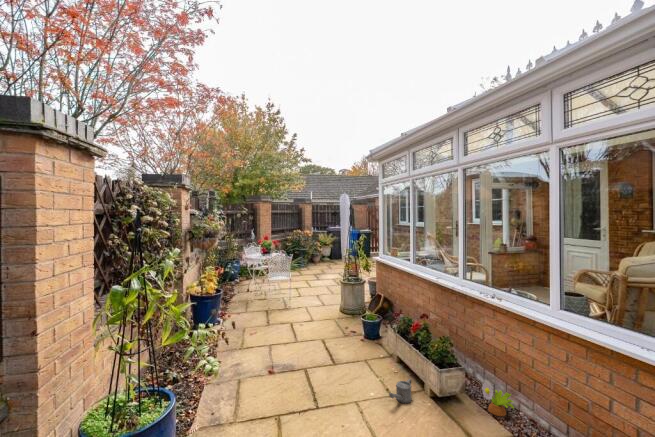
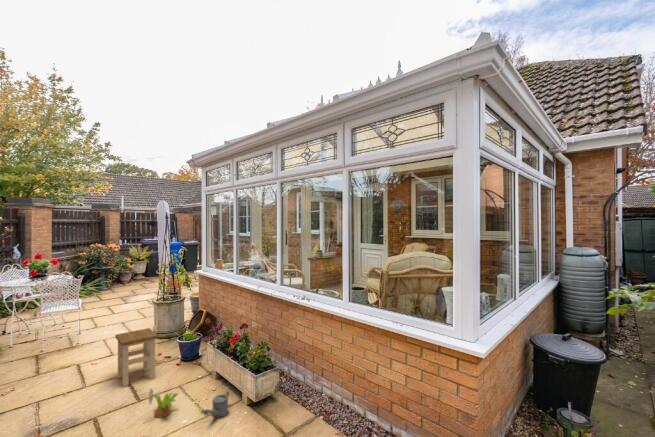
stool: none [314,305,346,352] -> present [115,328,158,387]
decorative plant: present [482,383,514,416] -> present [149,389,178,418]

